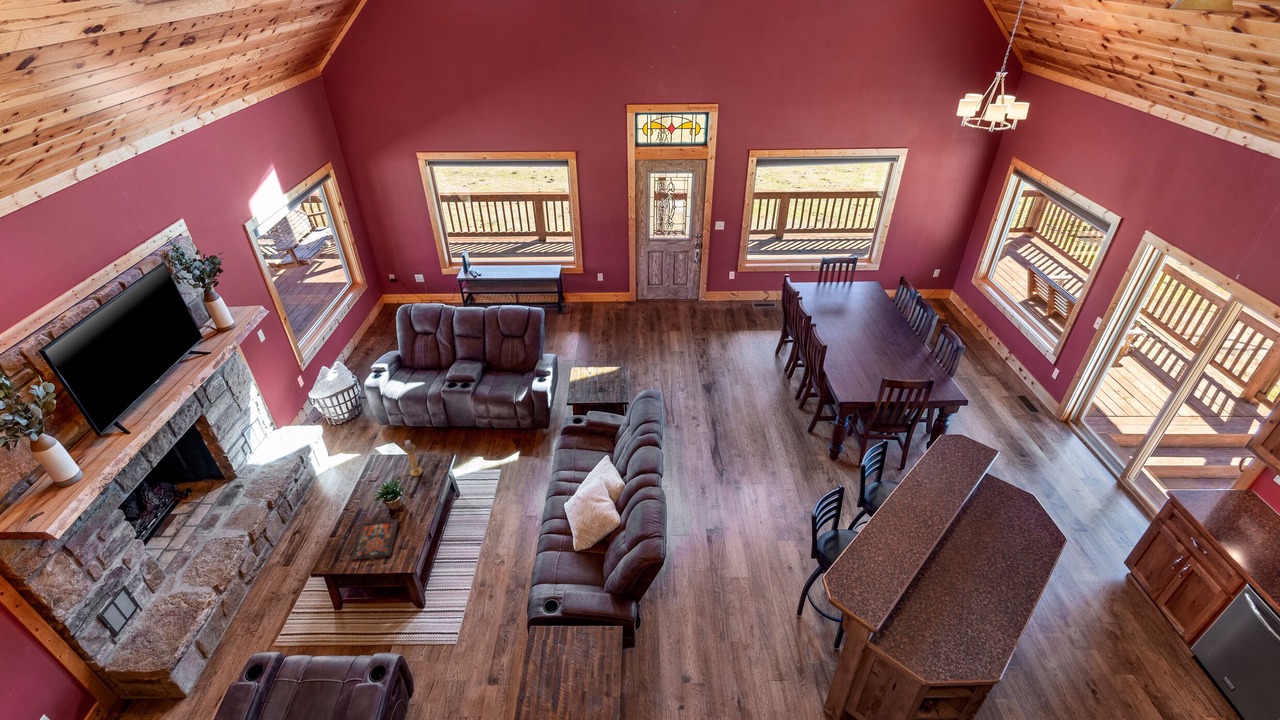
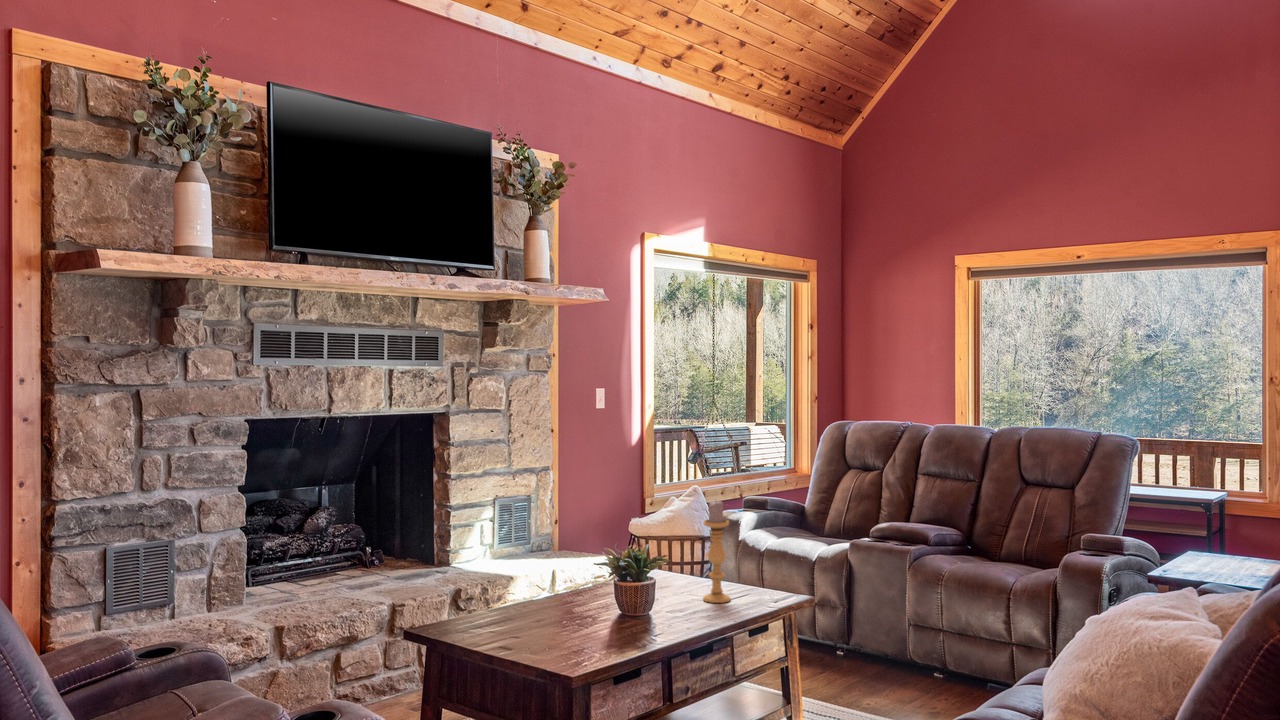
board game: present [351,519,398,559] -> none [481,612,620,656]

